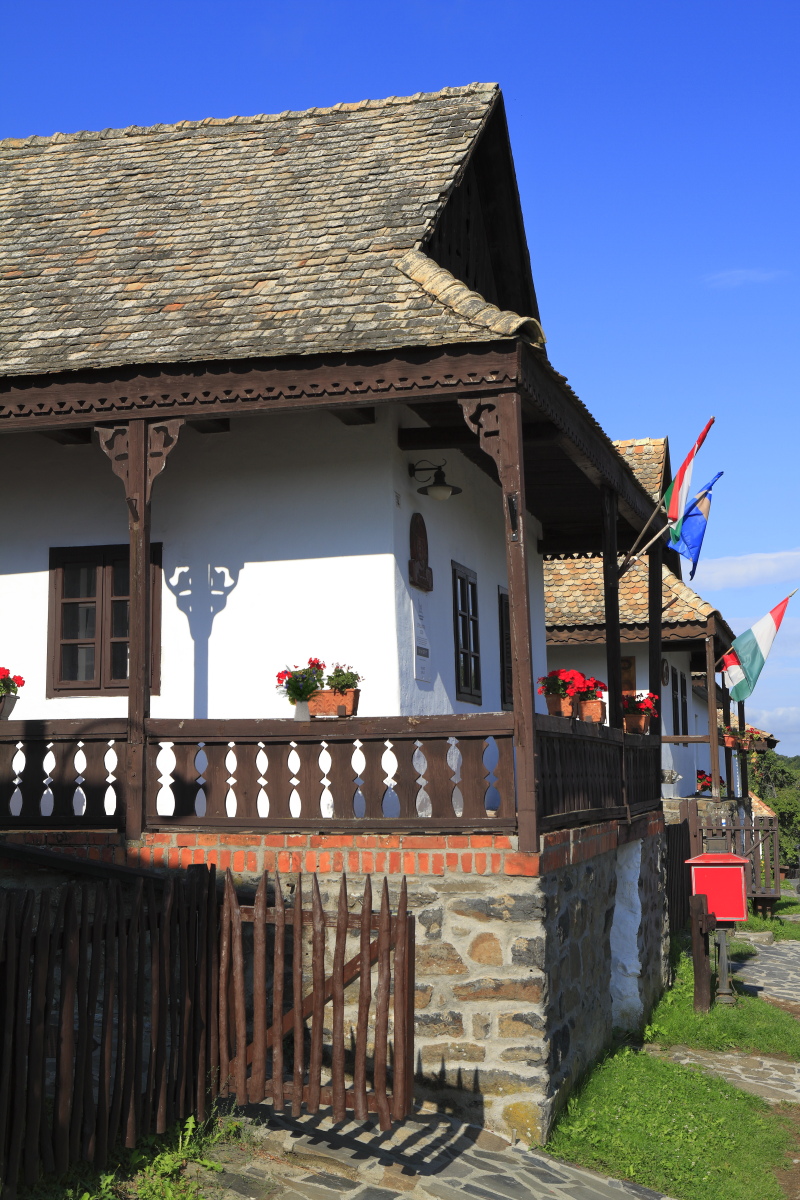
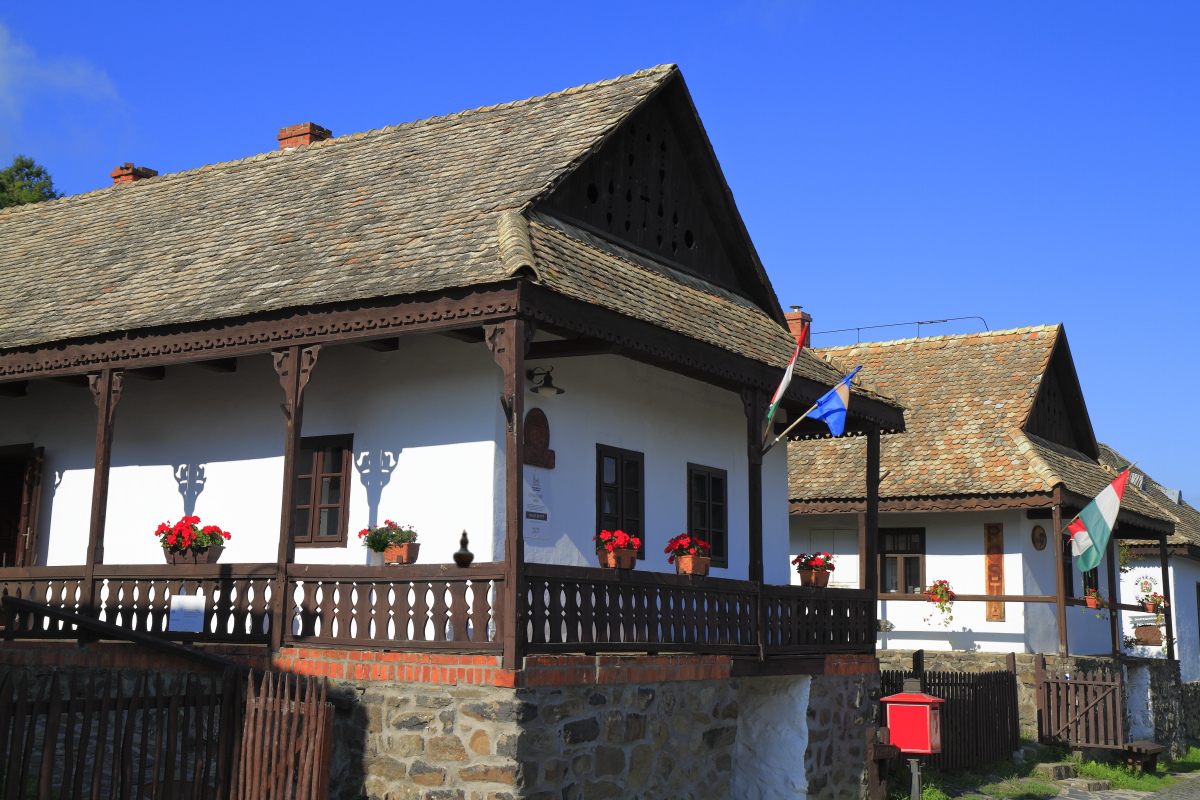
decorative vase: none [449,670,478,722] -> present [453,530,474,568]

